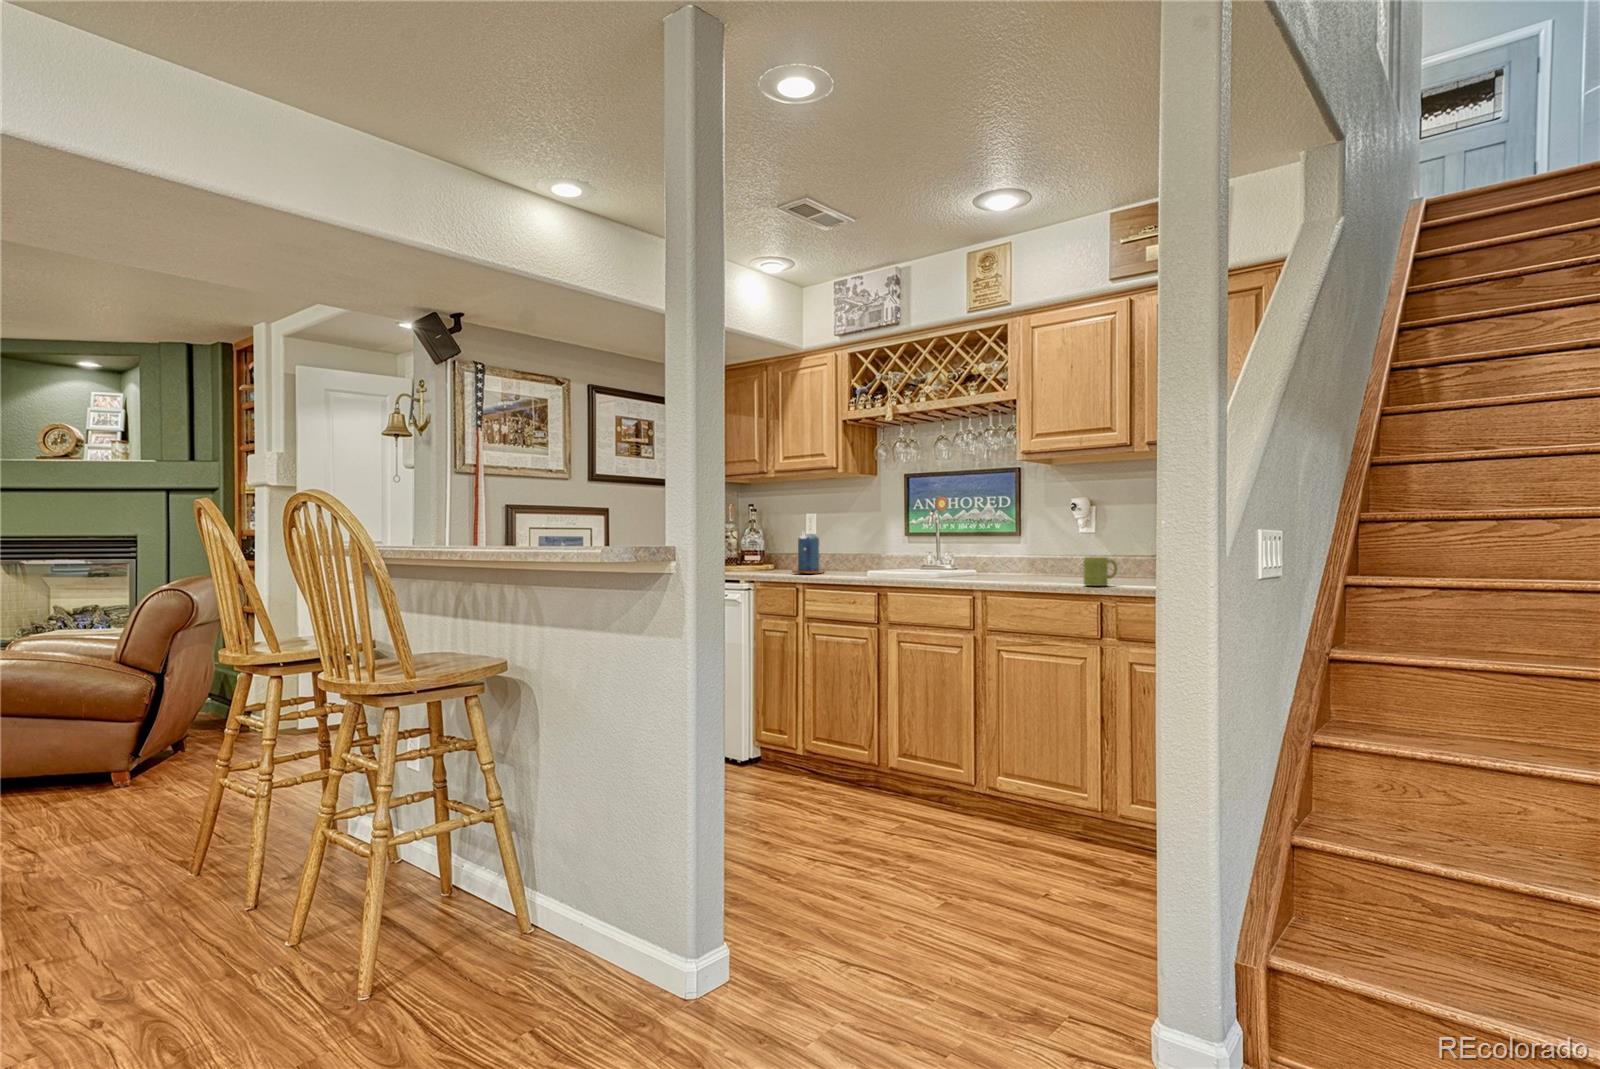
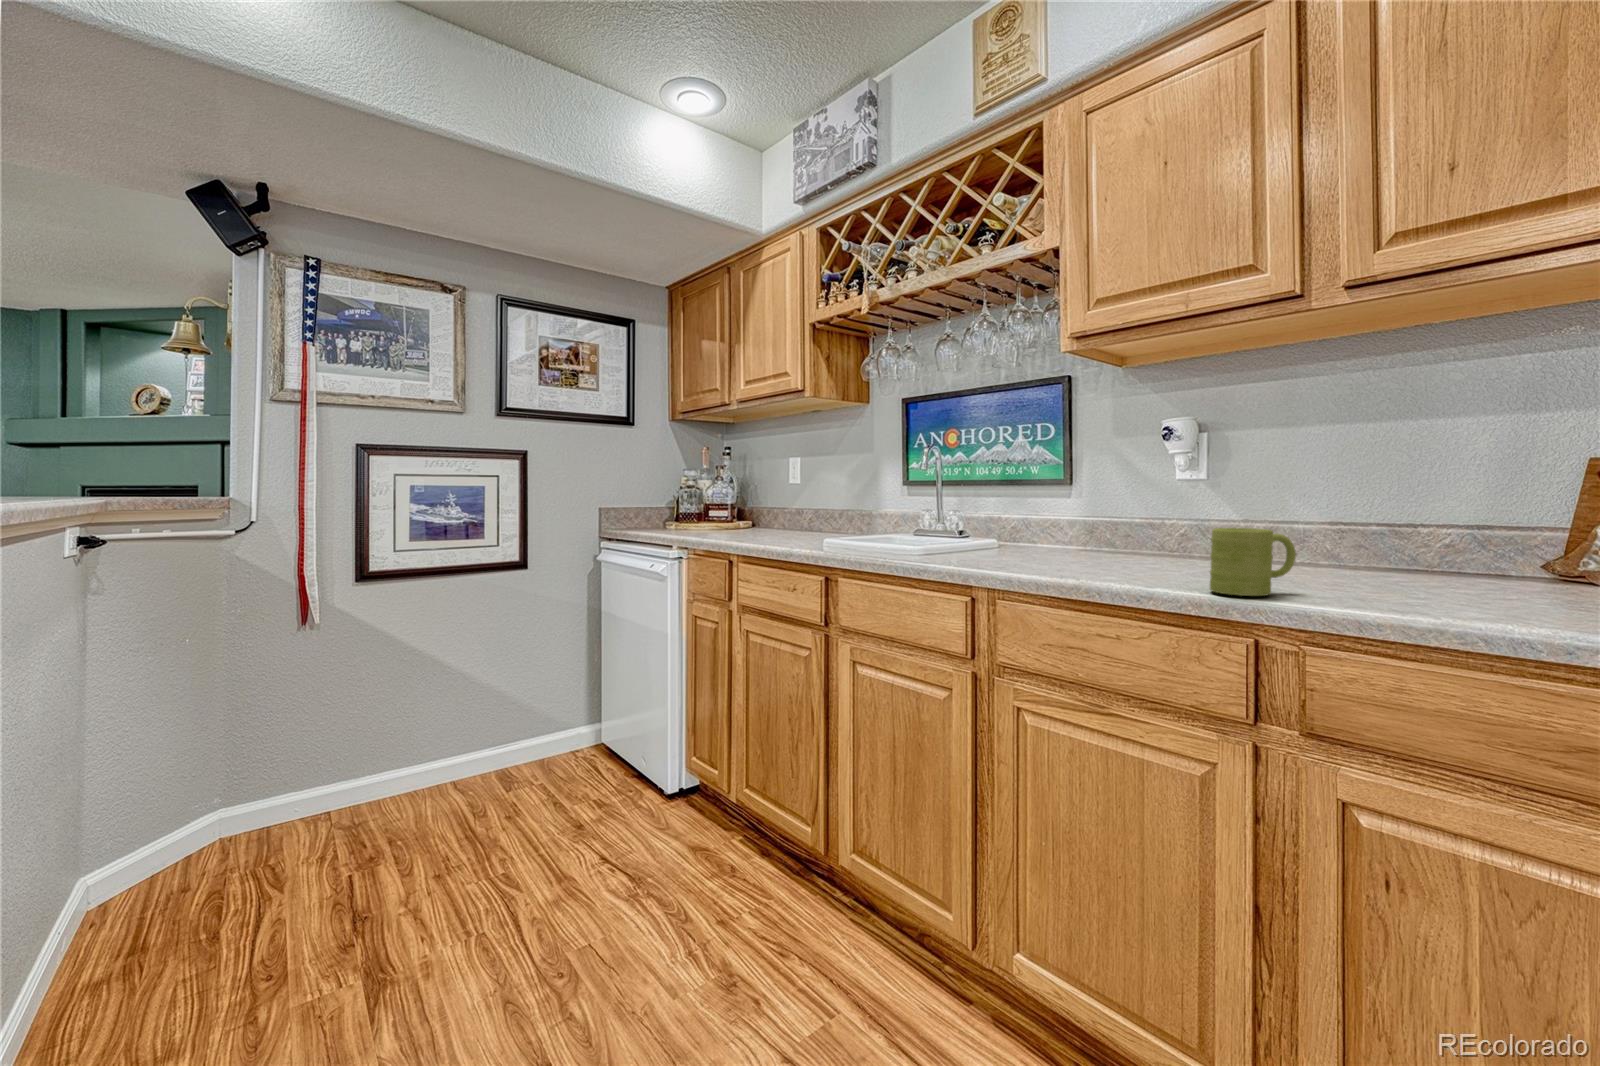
candle: present [792,534,825,574] -> none [730,480,776,541]

